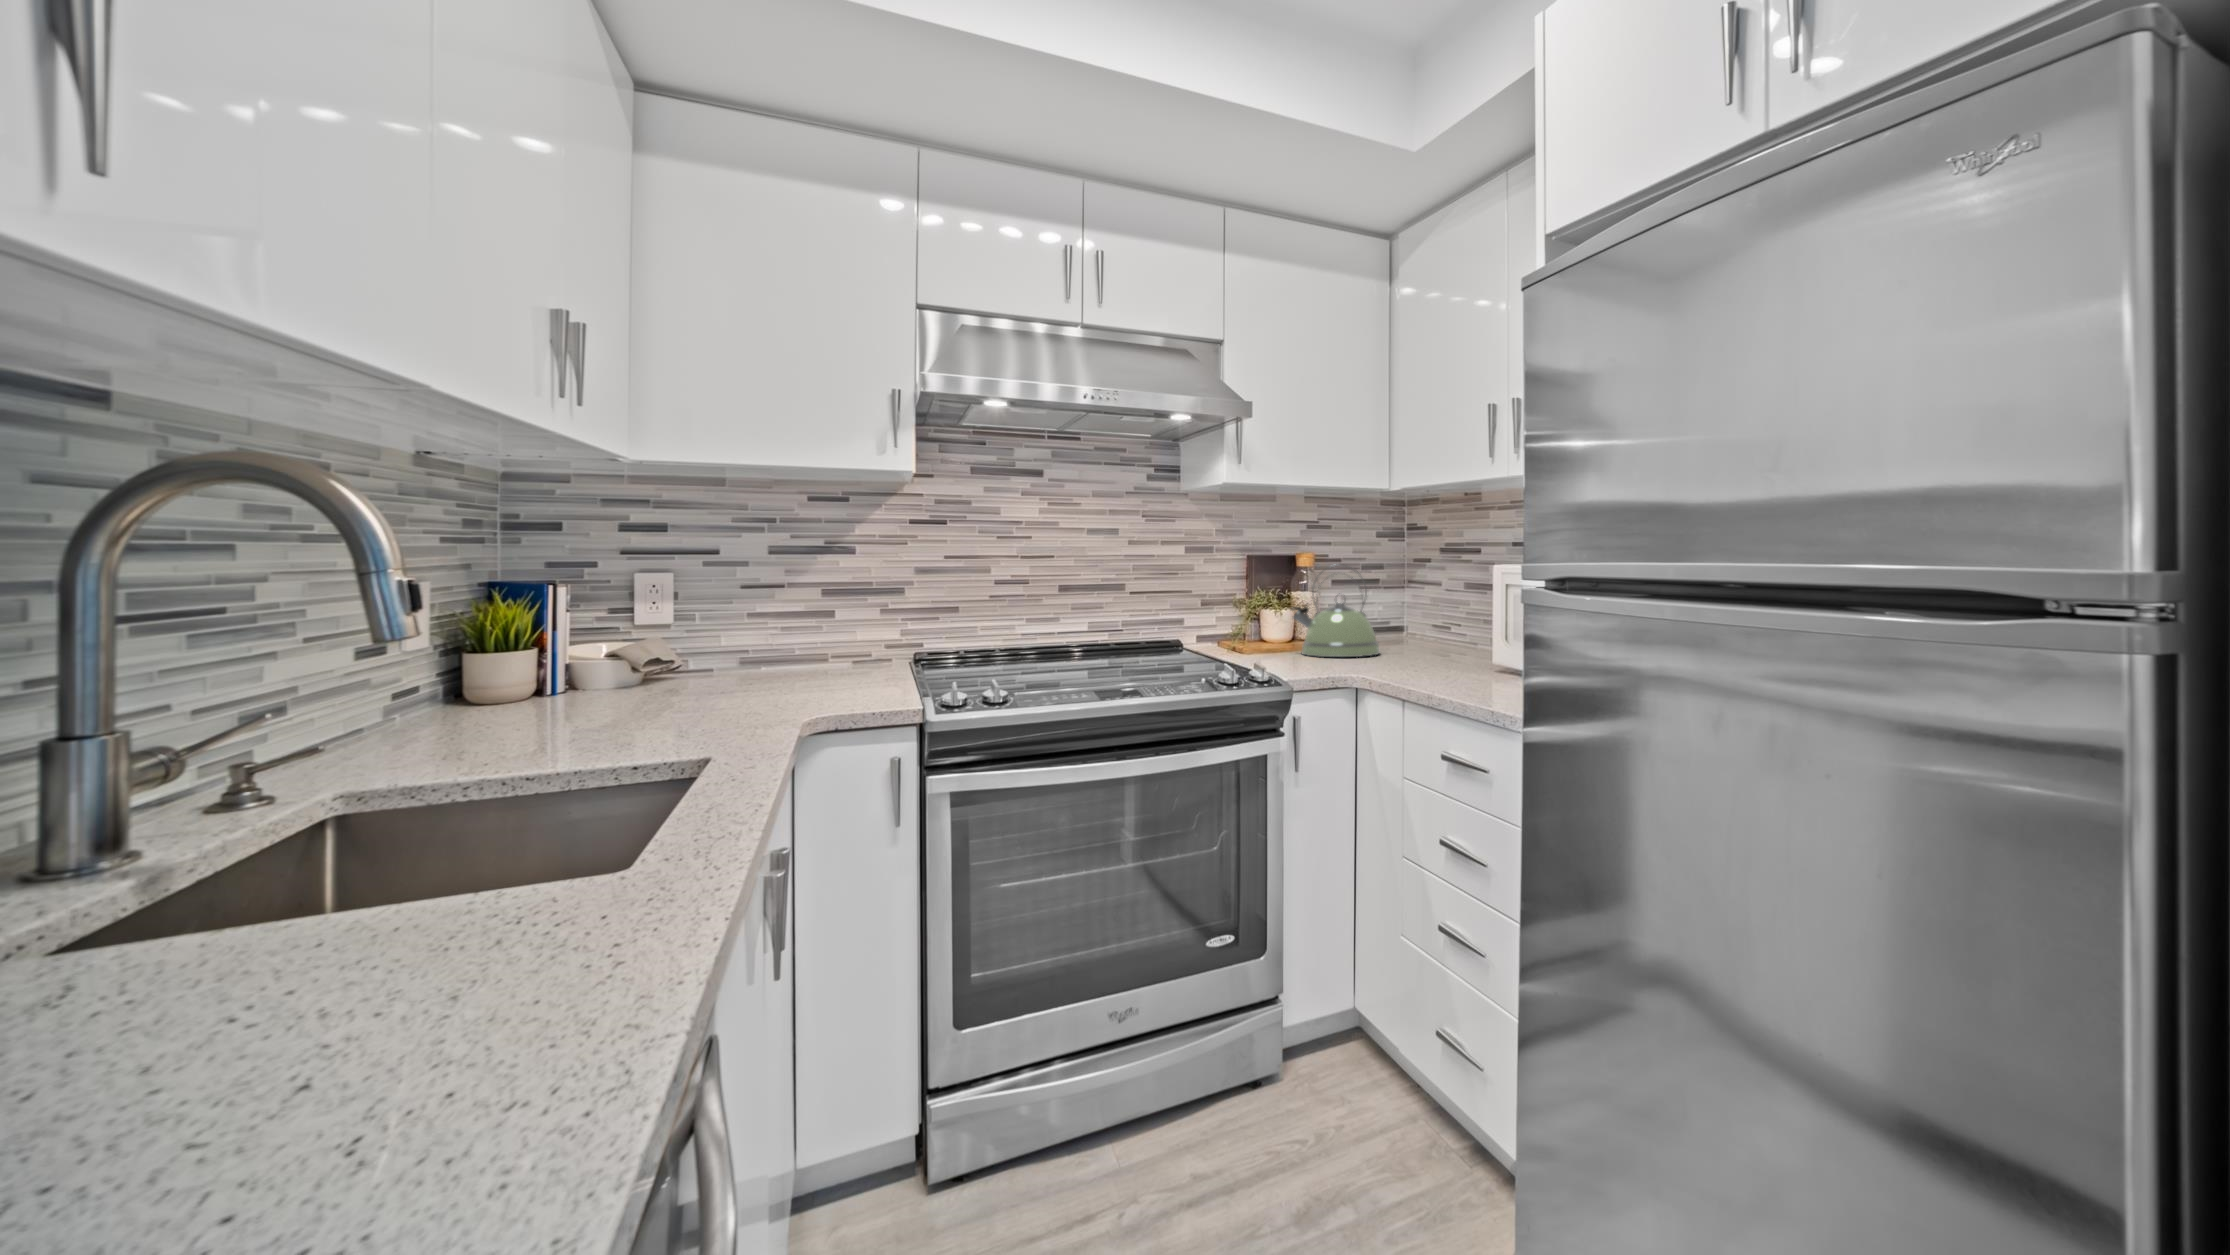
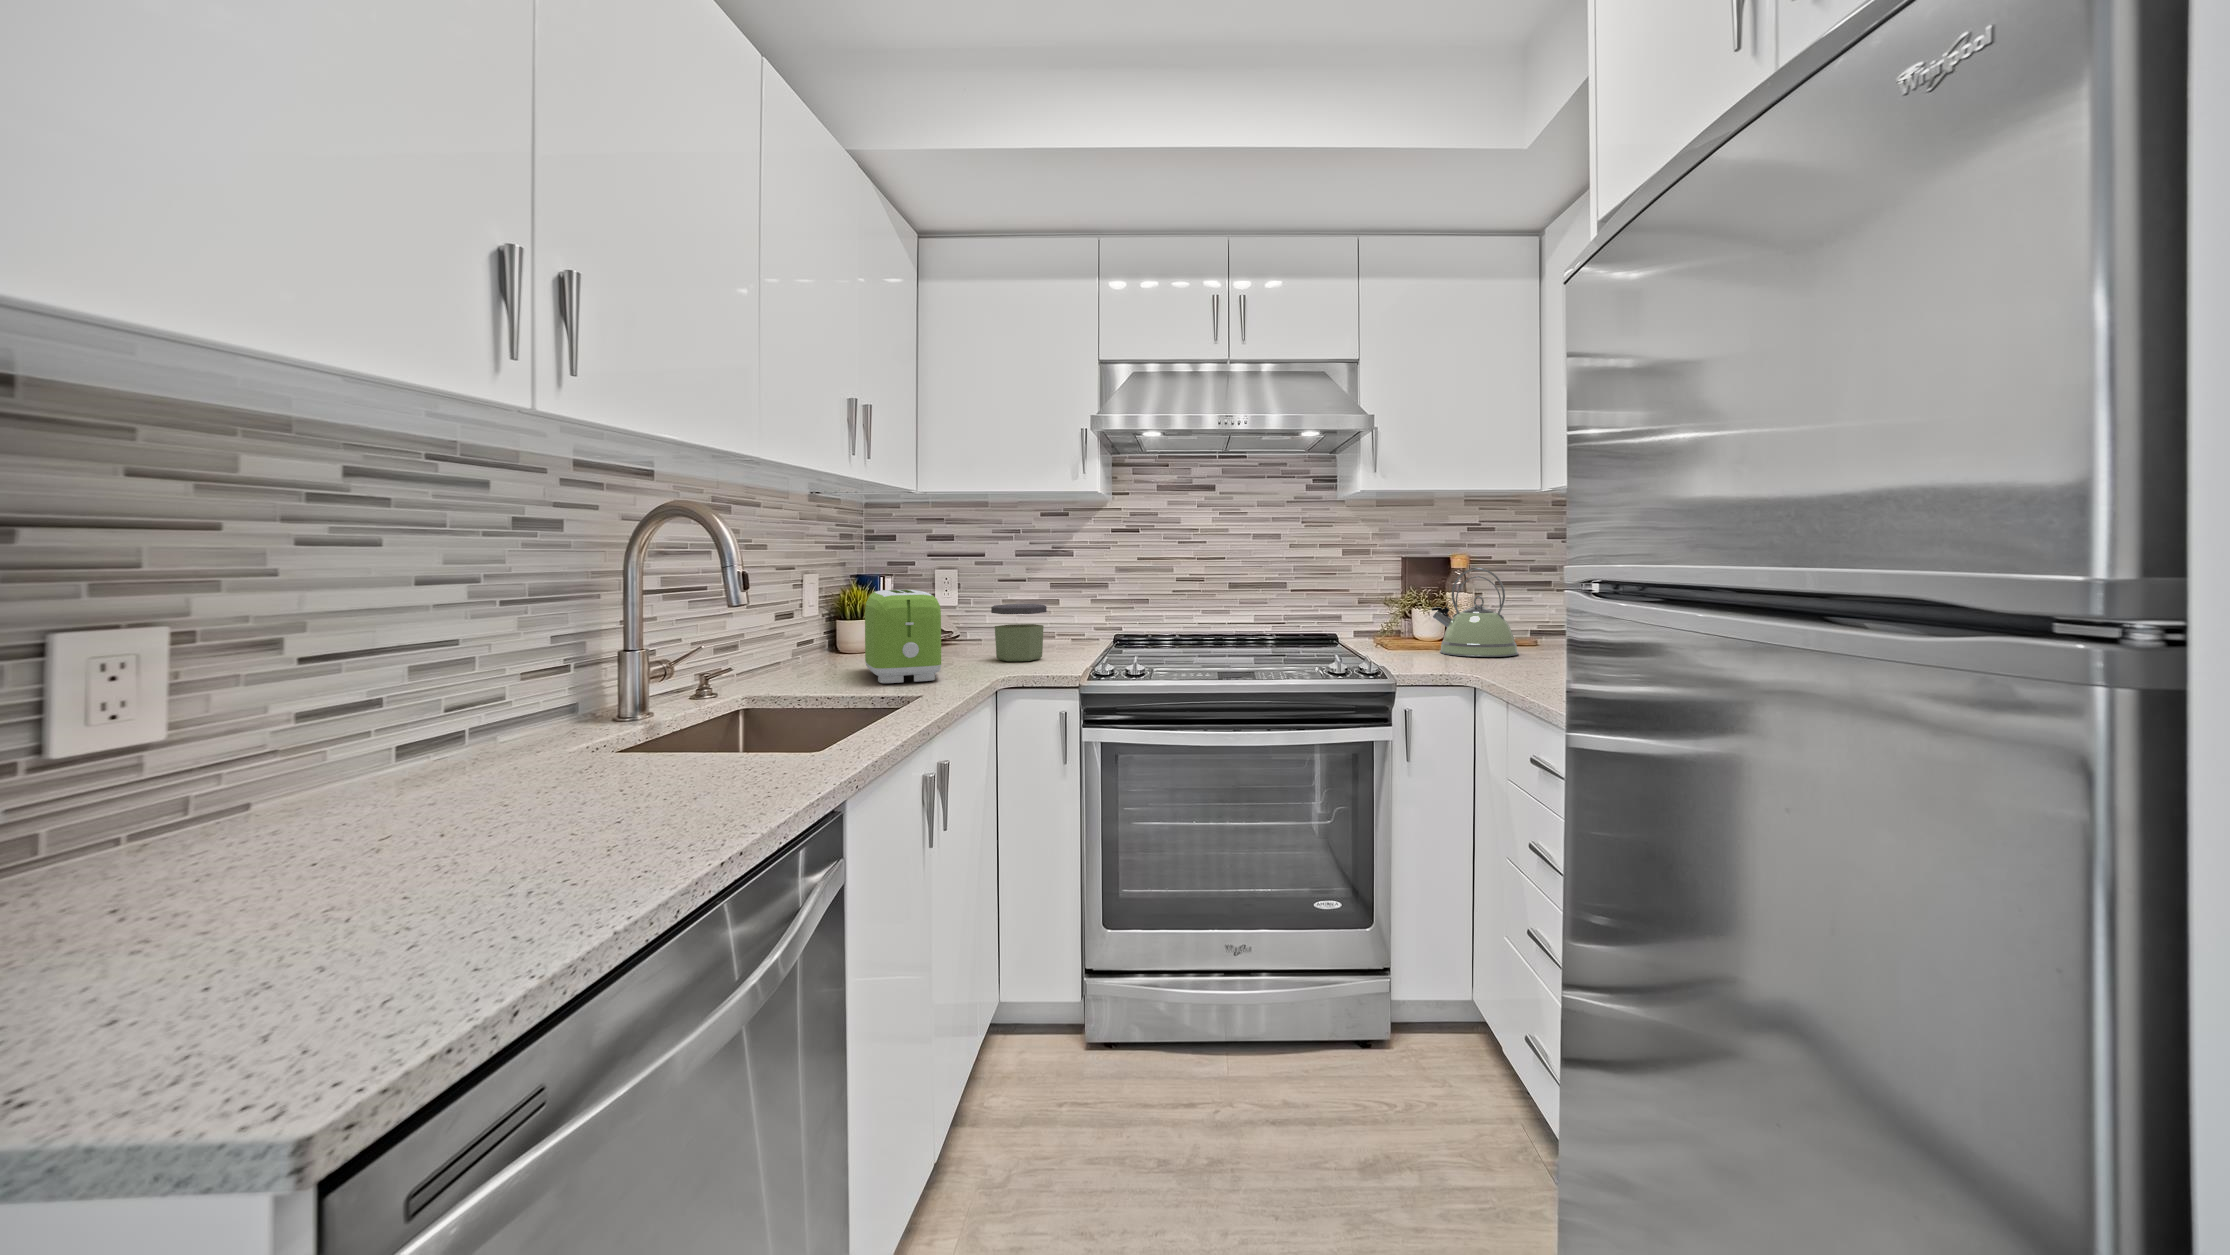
toaster: none [543,595,708,749] -> present [865,590,941,683]
jar: none [760,615,847,698] -> present [991,604,1047,661]

